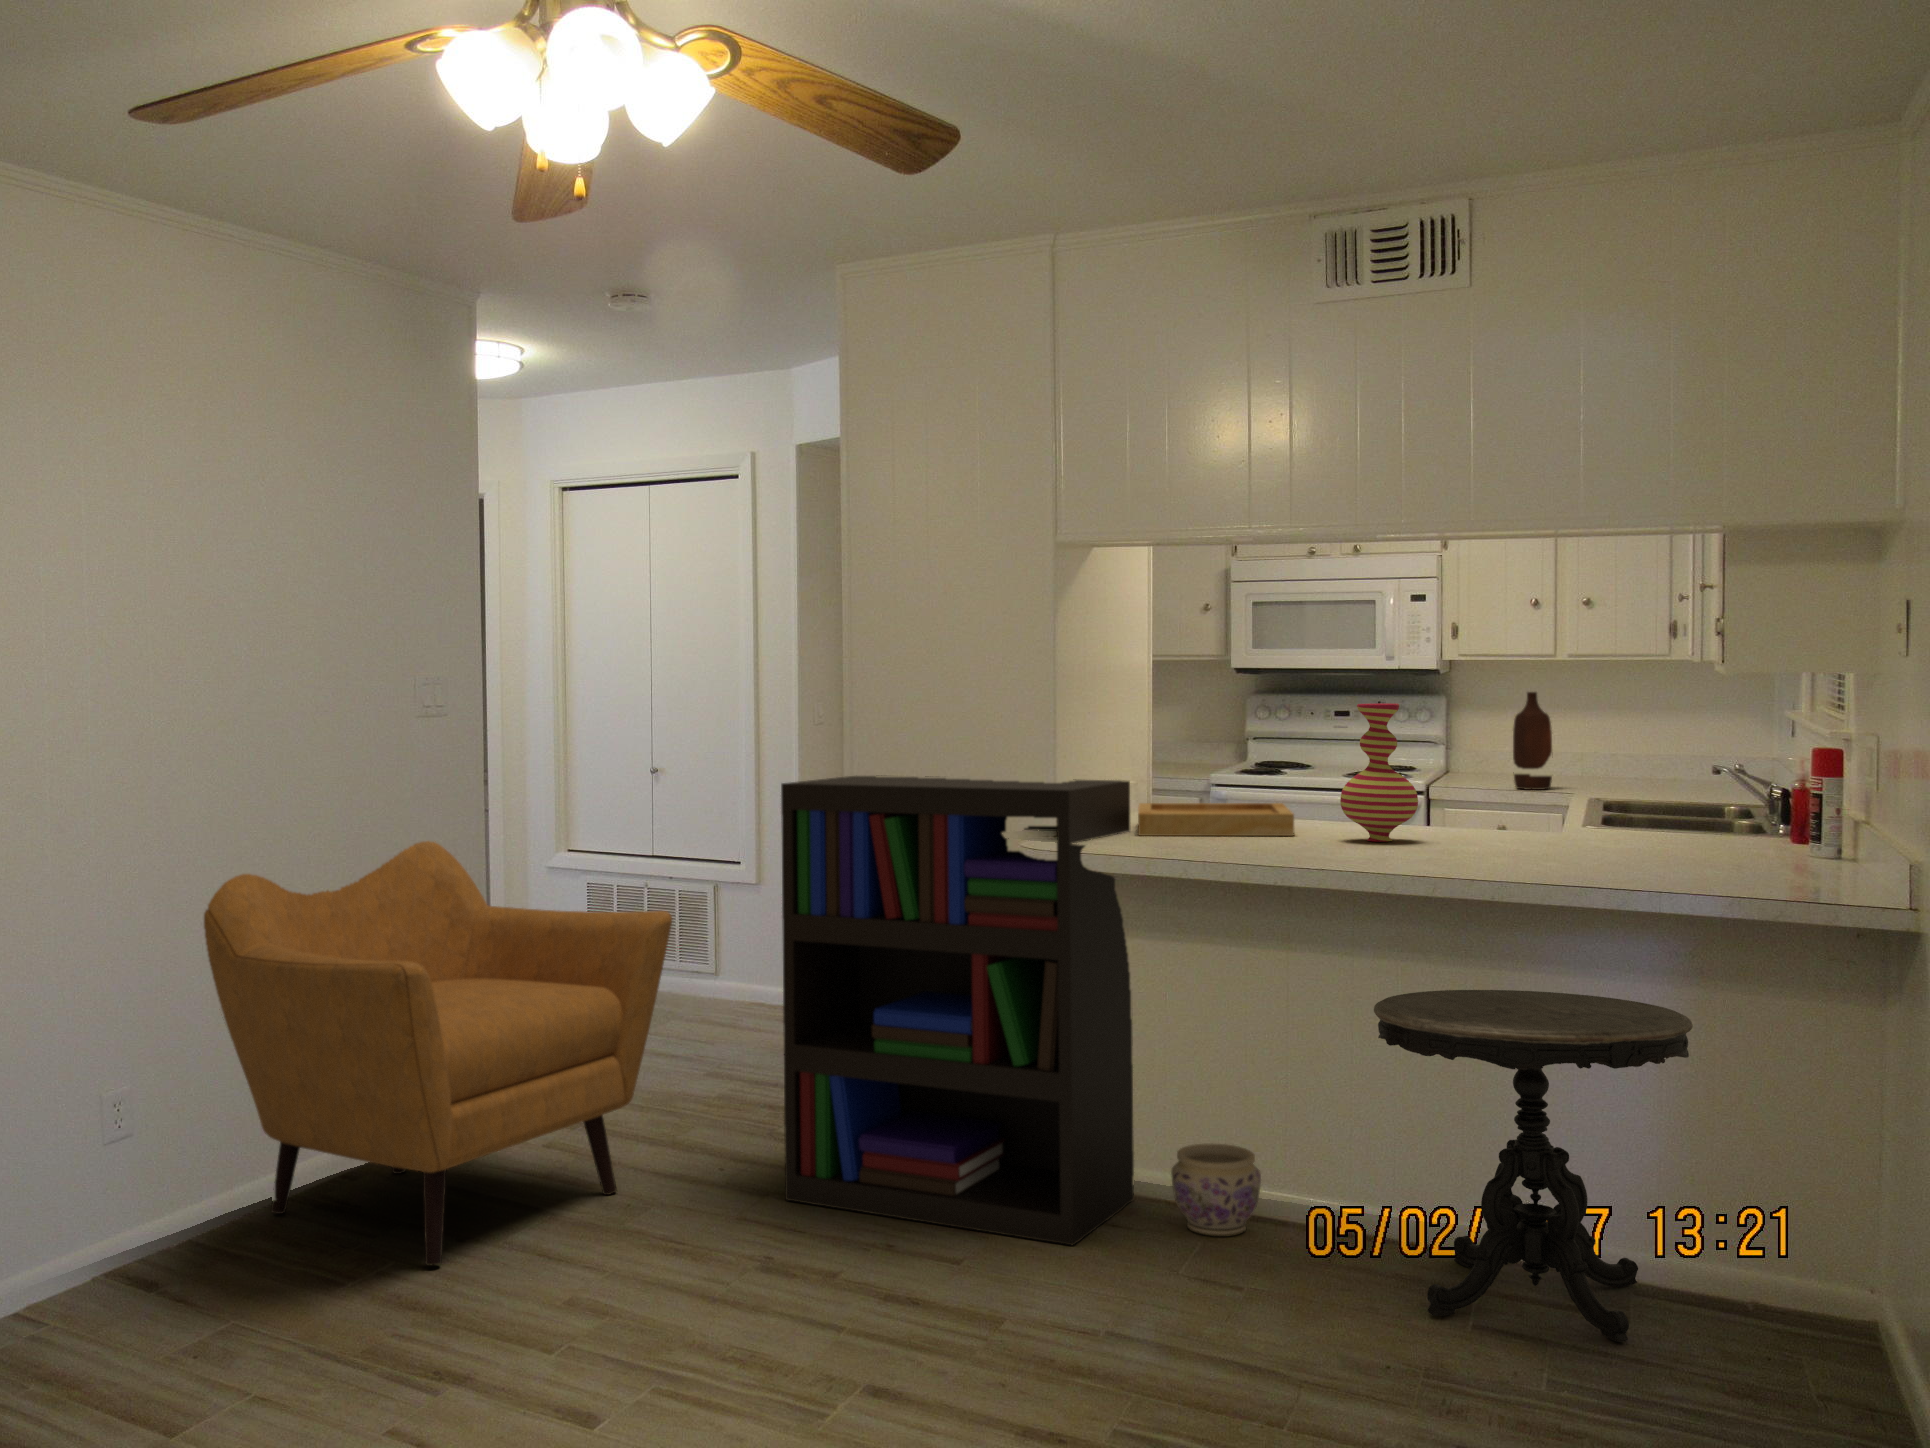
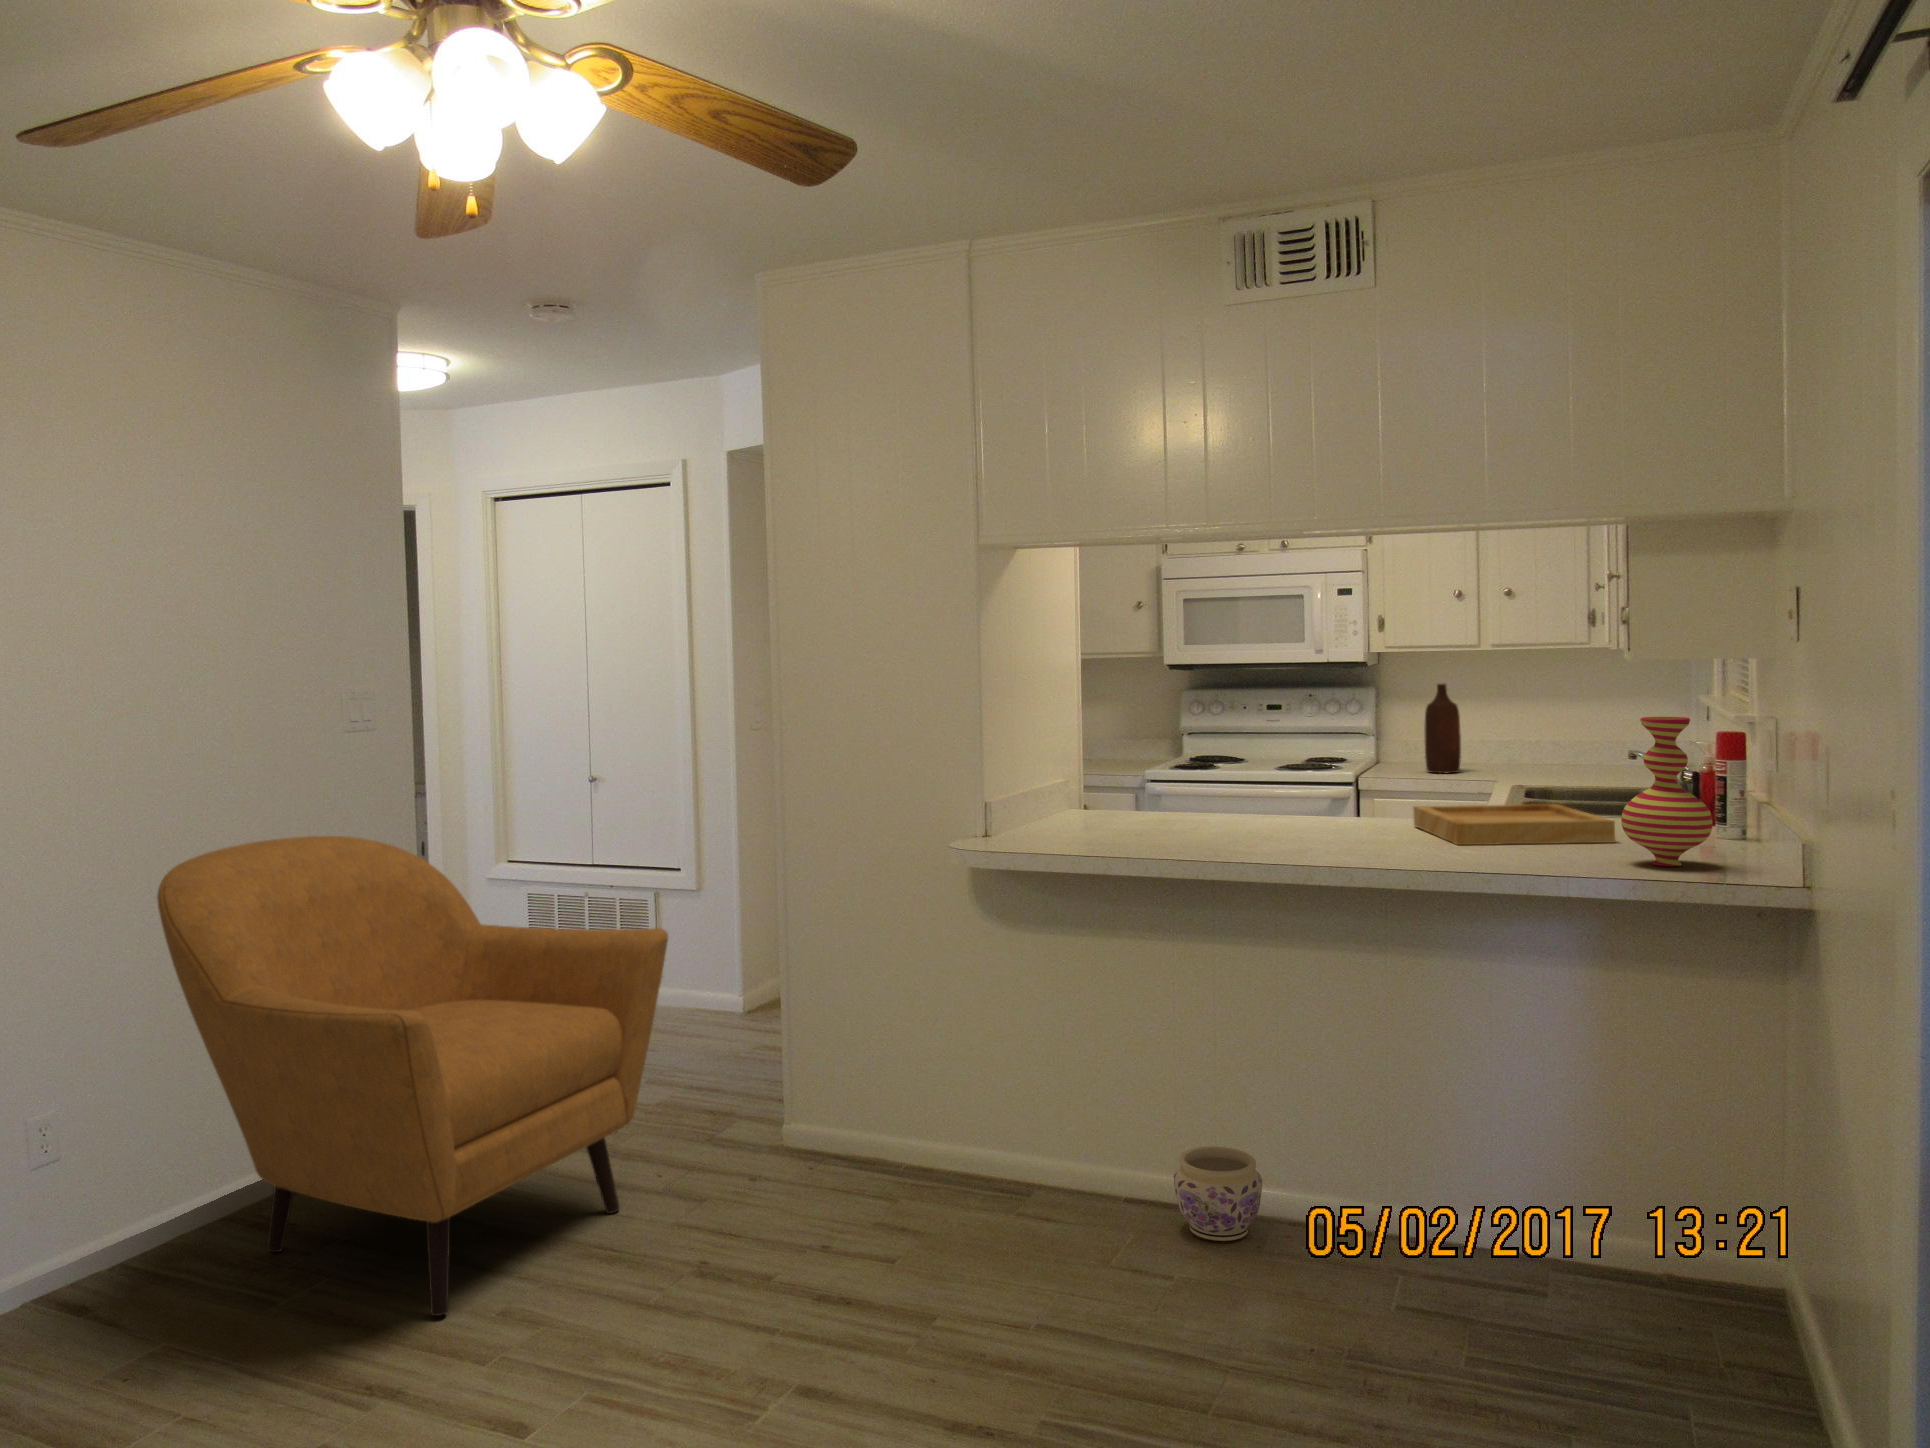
vase: present [1340,704,1418,842] -> present [1621,717,1713,866]
bookshelf: present [781,776,1134,1245] -> none [778,788,1130,1260]
tray: present [1138,803,1294,836] -> present [1414,804,1615,845]
side table: present [1374,990,1693,1342] -> none [1388,999,1717,1364]

